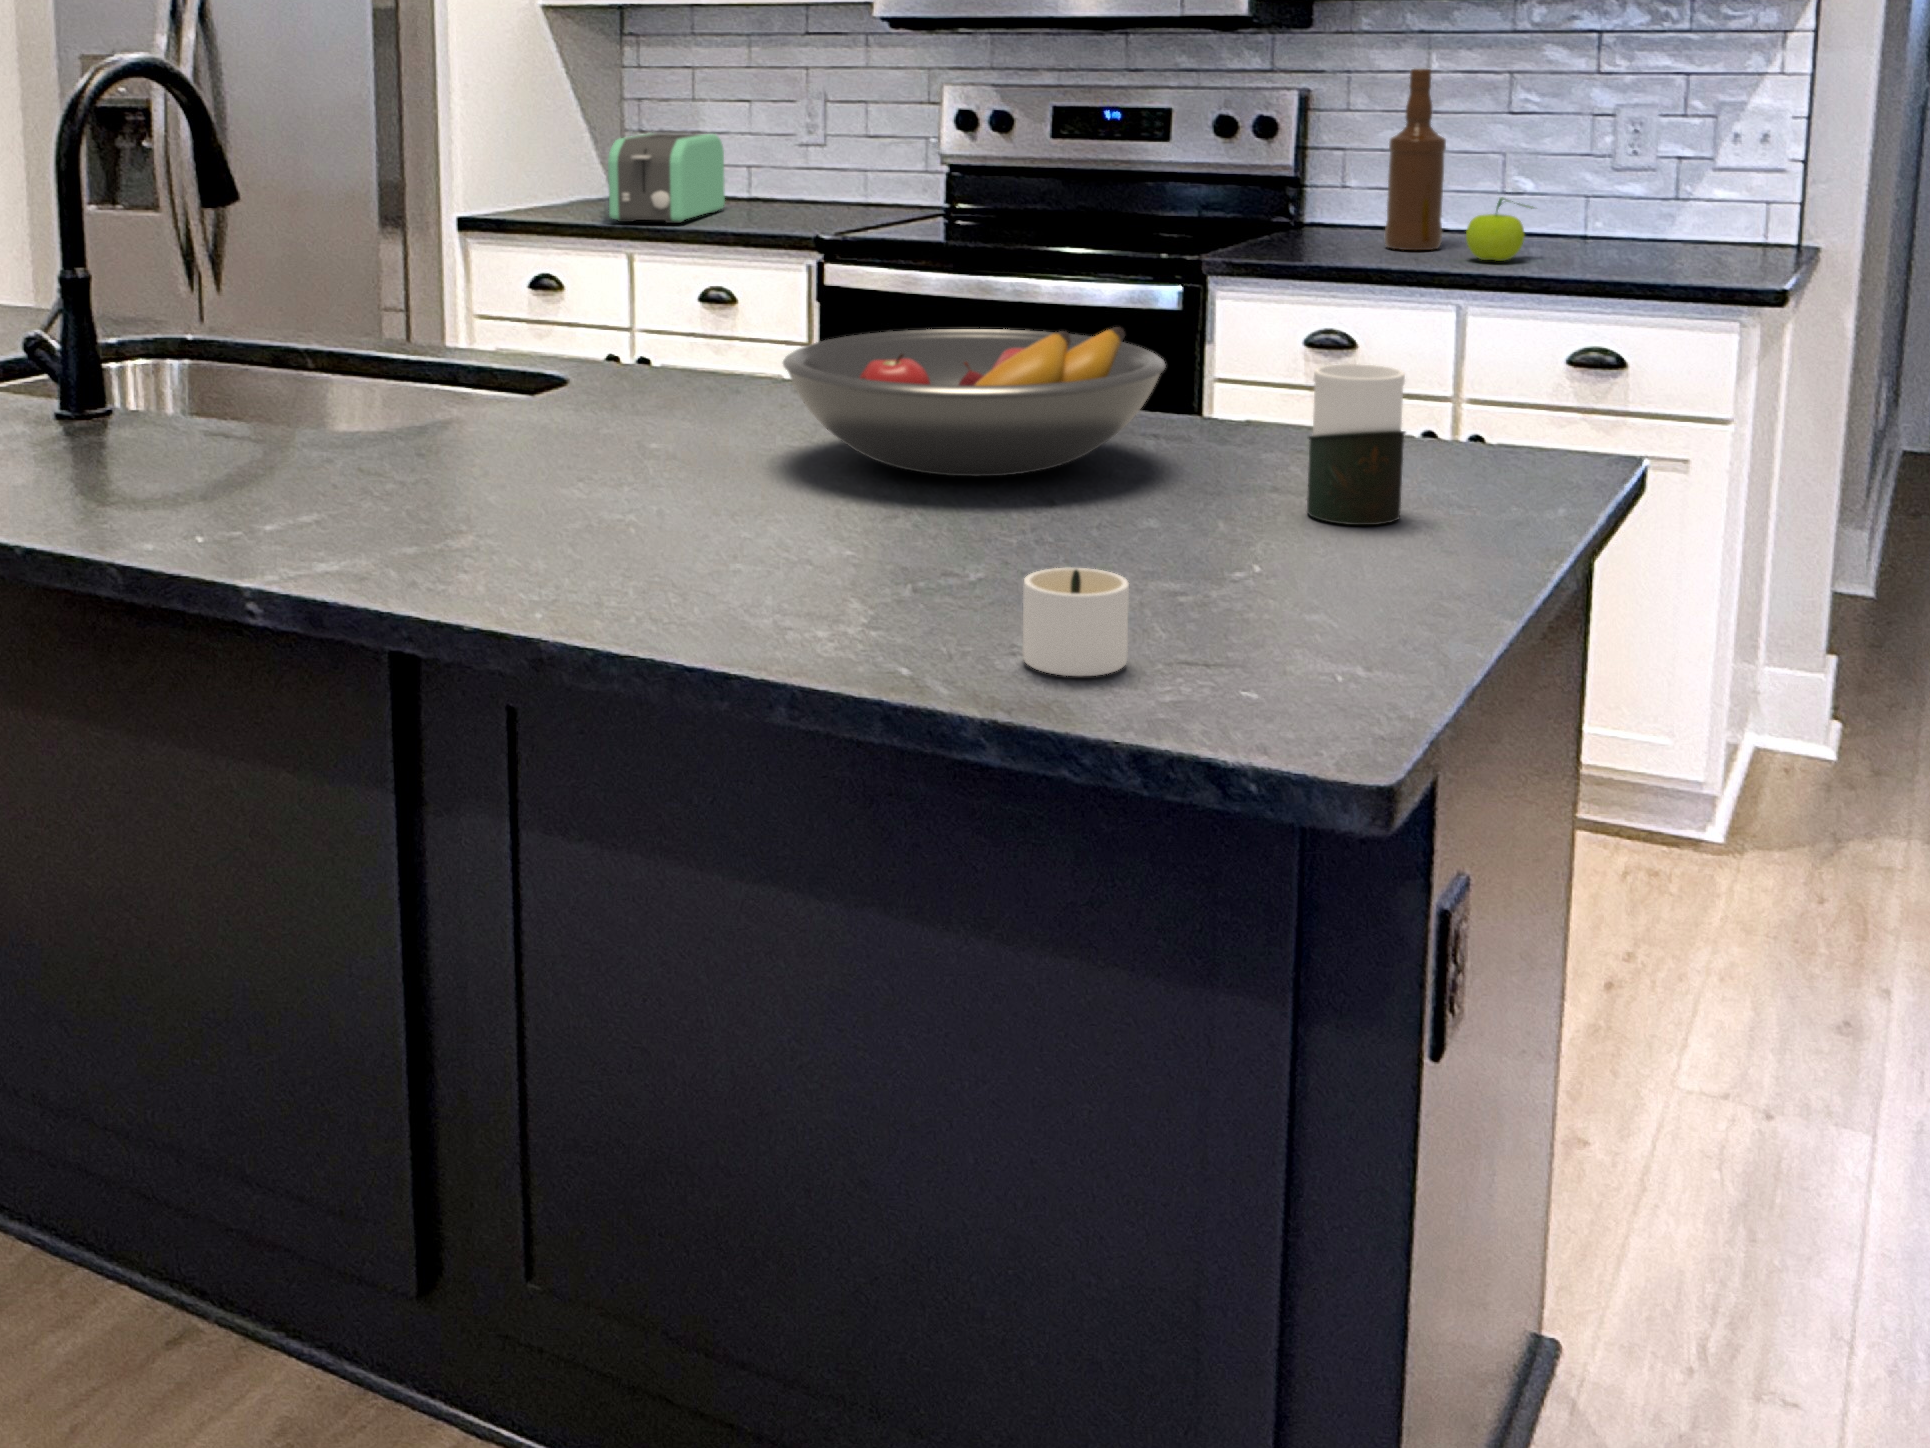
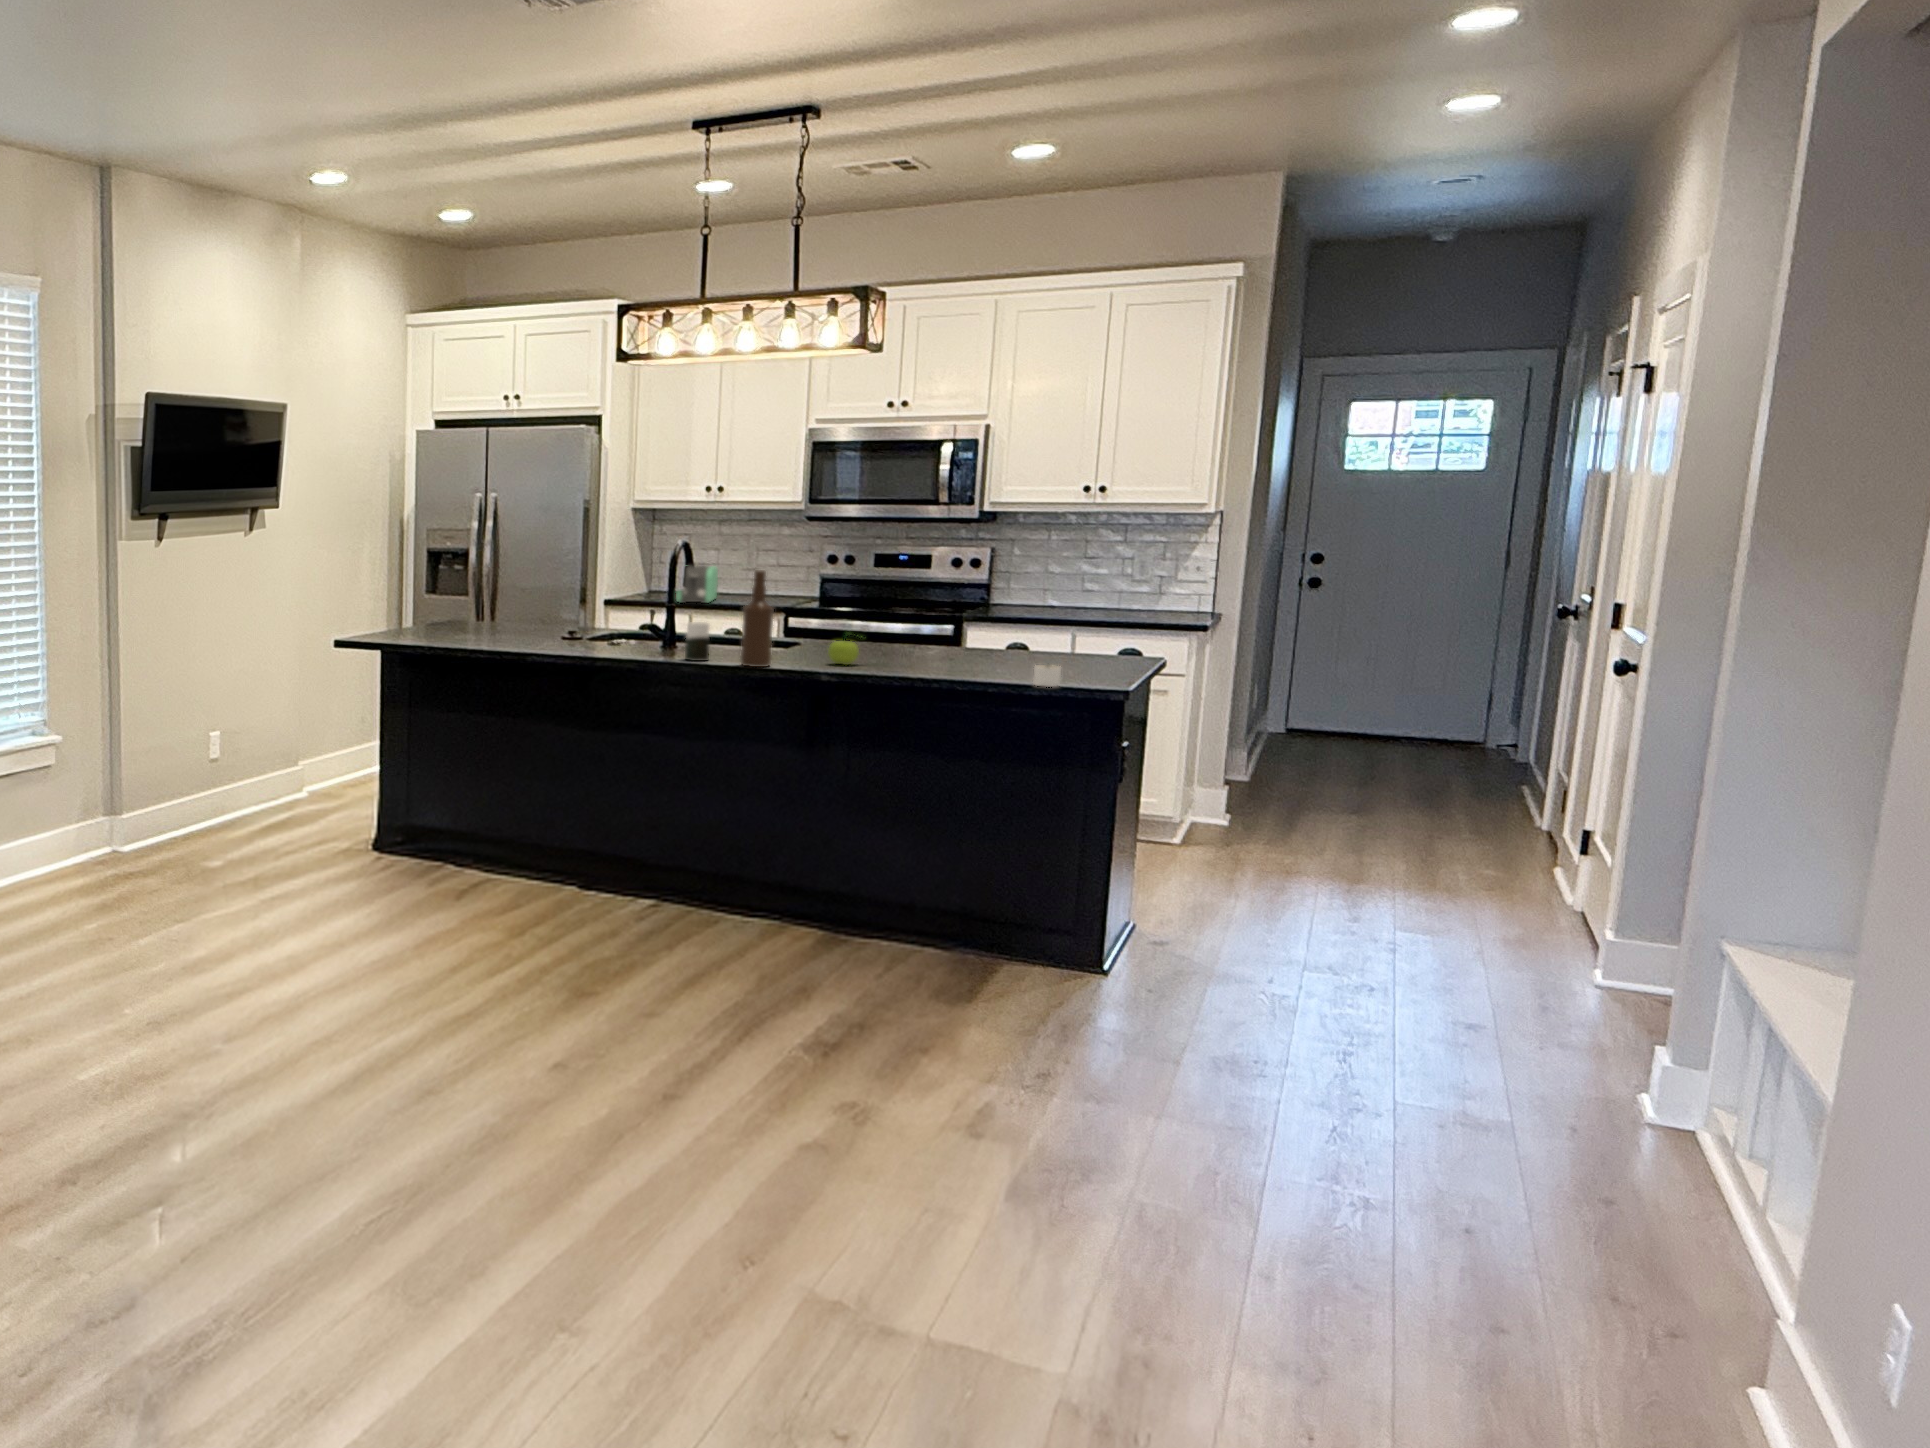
bottle: present [1385,68,1446,250] -> present [740,570,774,667]
fruit: present [1466,197,1533,261] -> present [828,635,862,665]
fruit bowl: present [783,327,1166,476] -> none [906,621,1028,662]
cup: present [1307,364,1406,525] -> present [685,622,710,661]

